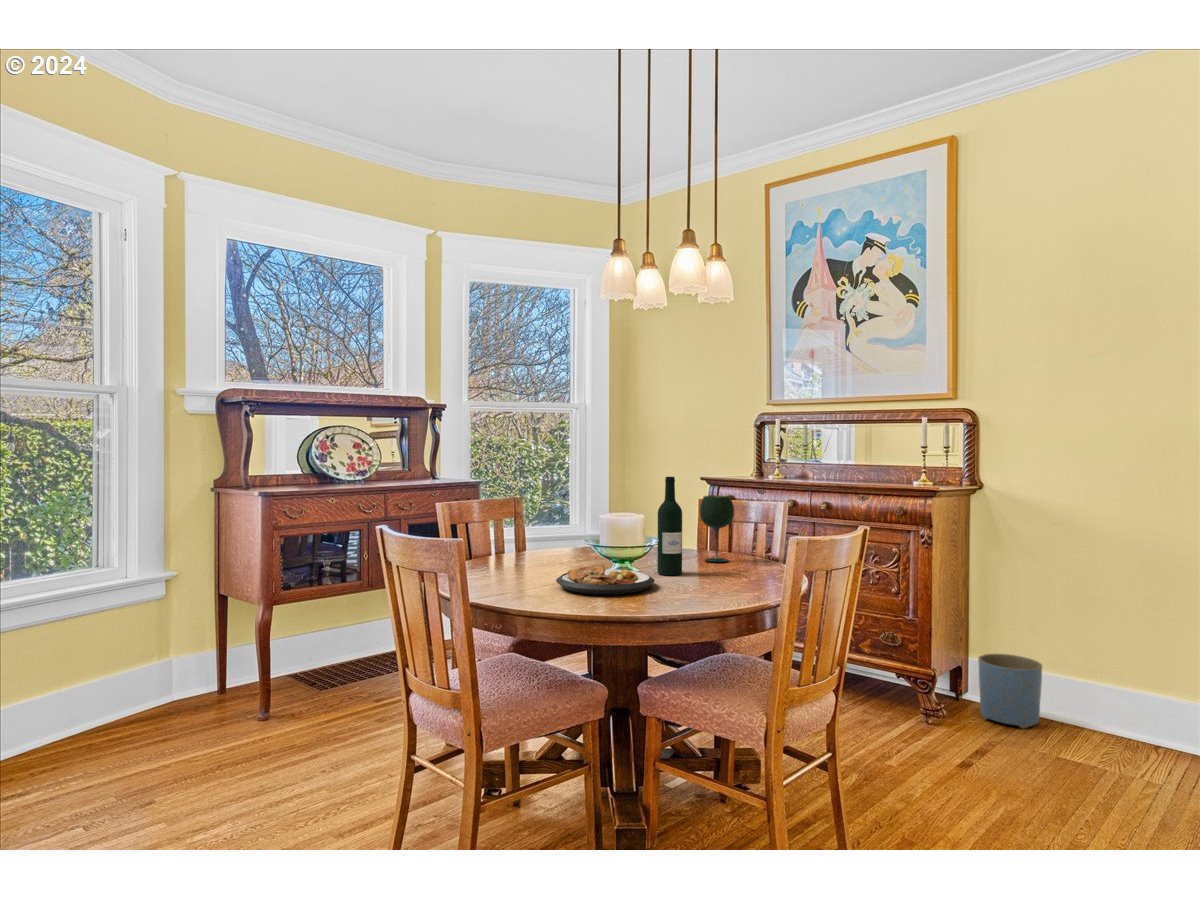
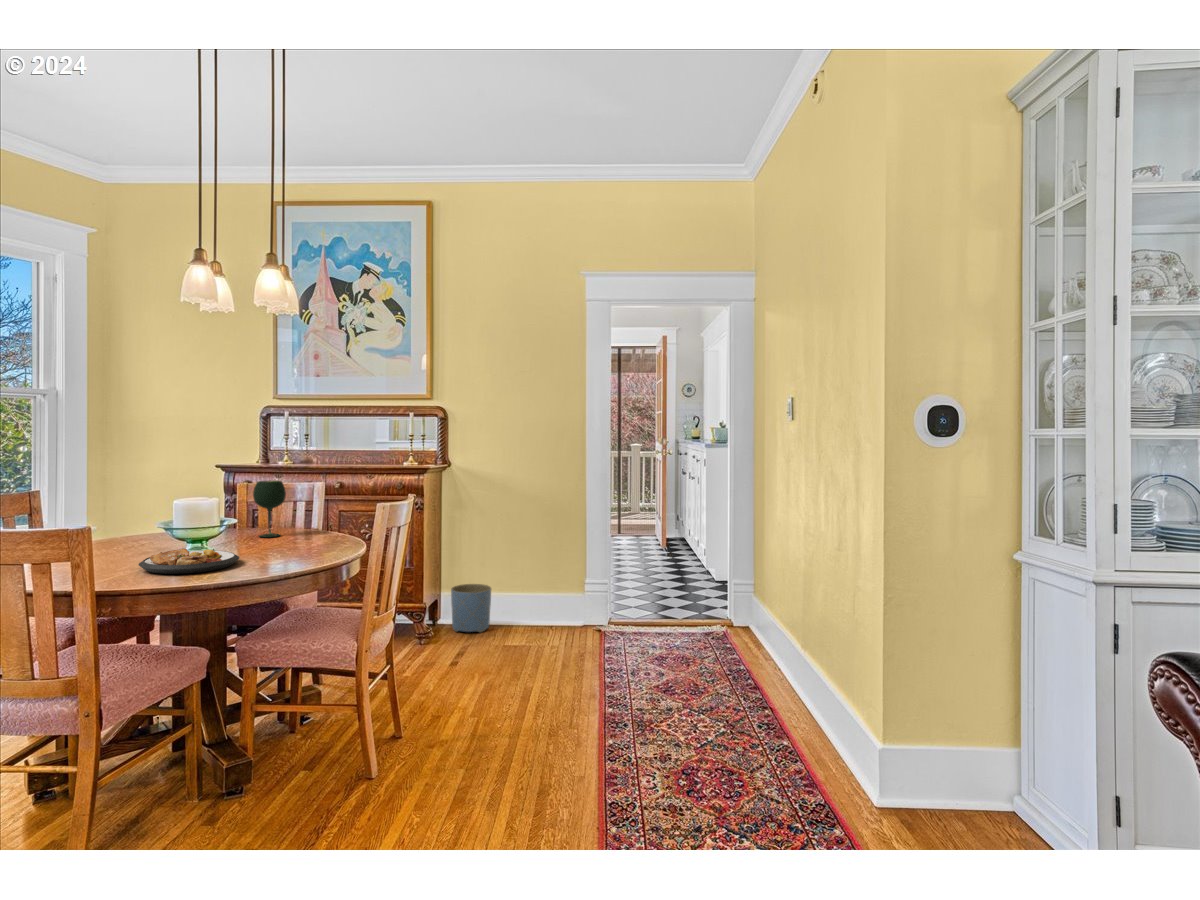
wine bottle: present [657,477,682,575] -> none [227,467,251,551]

